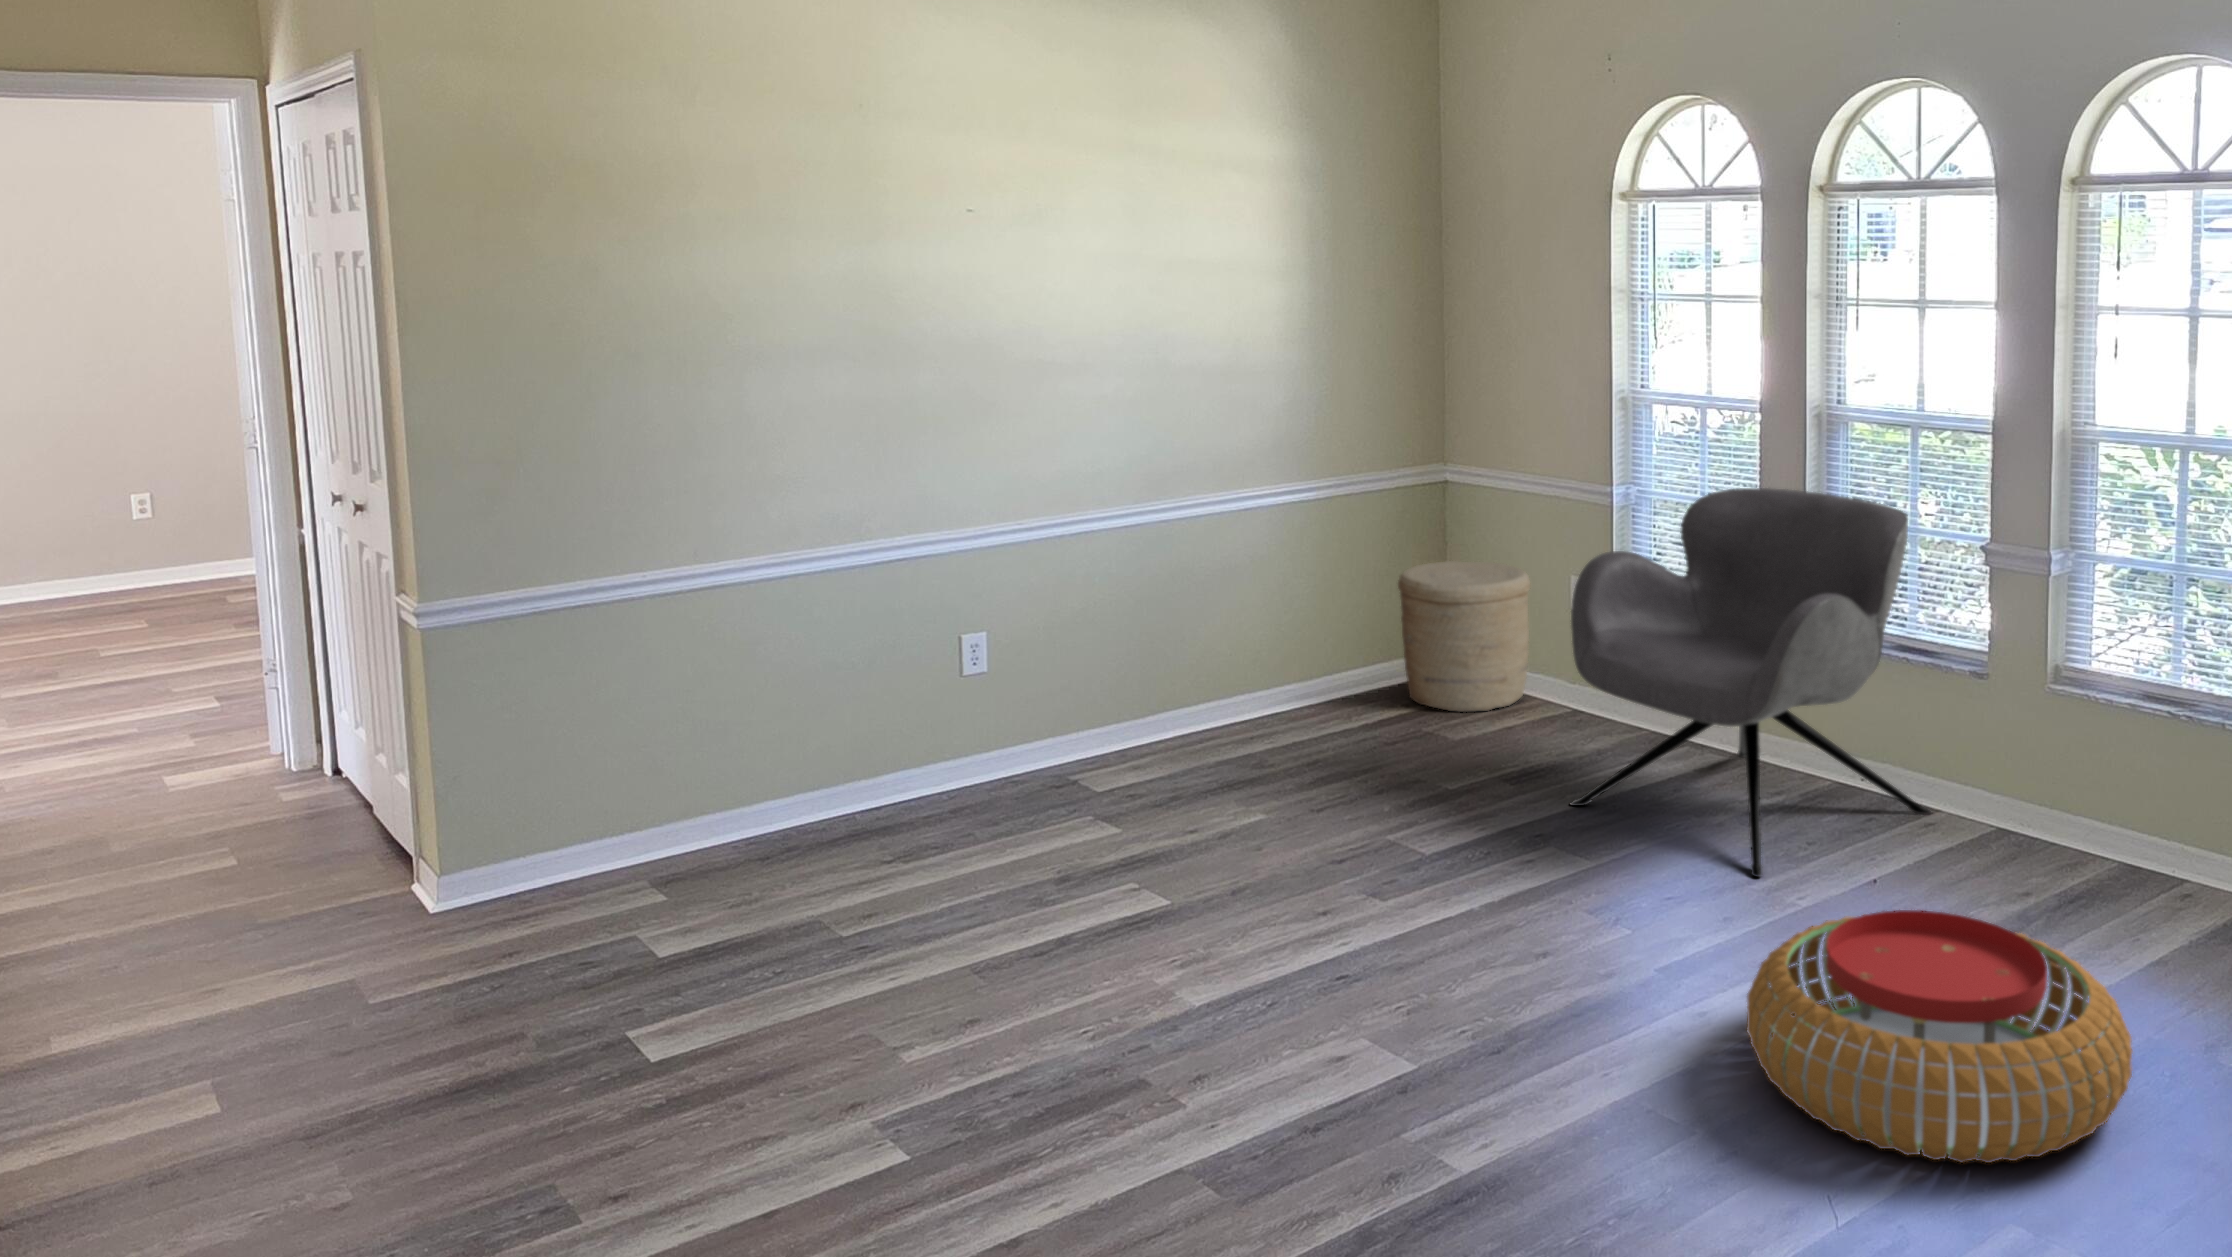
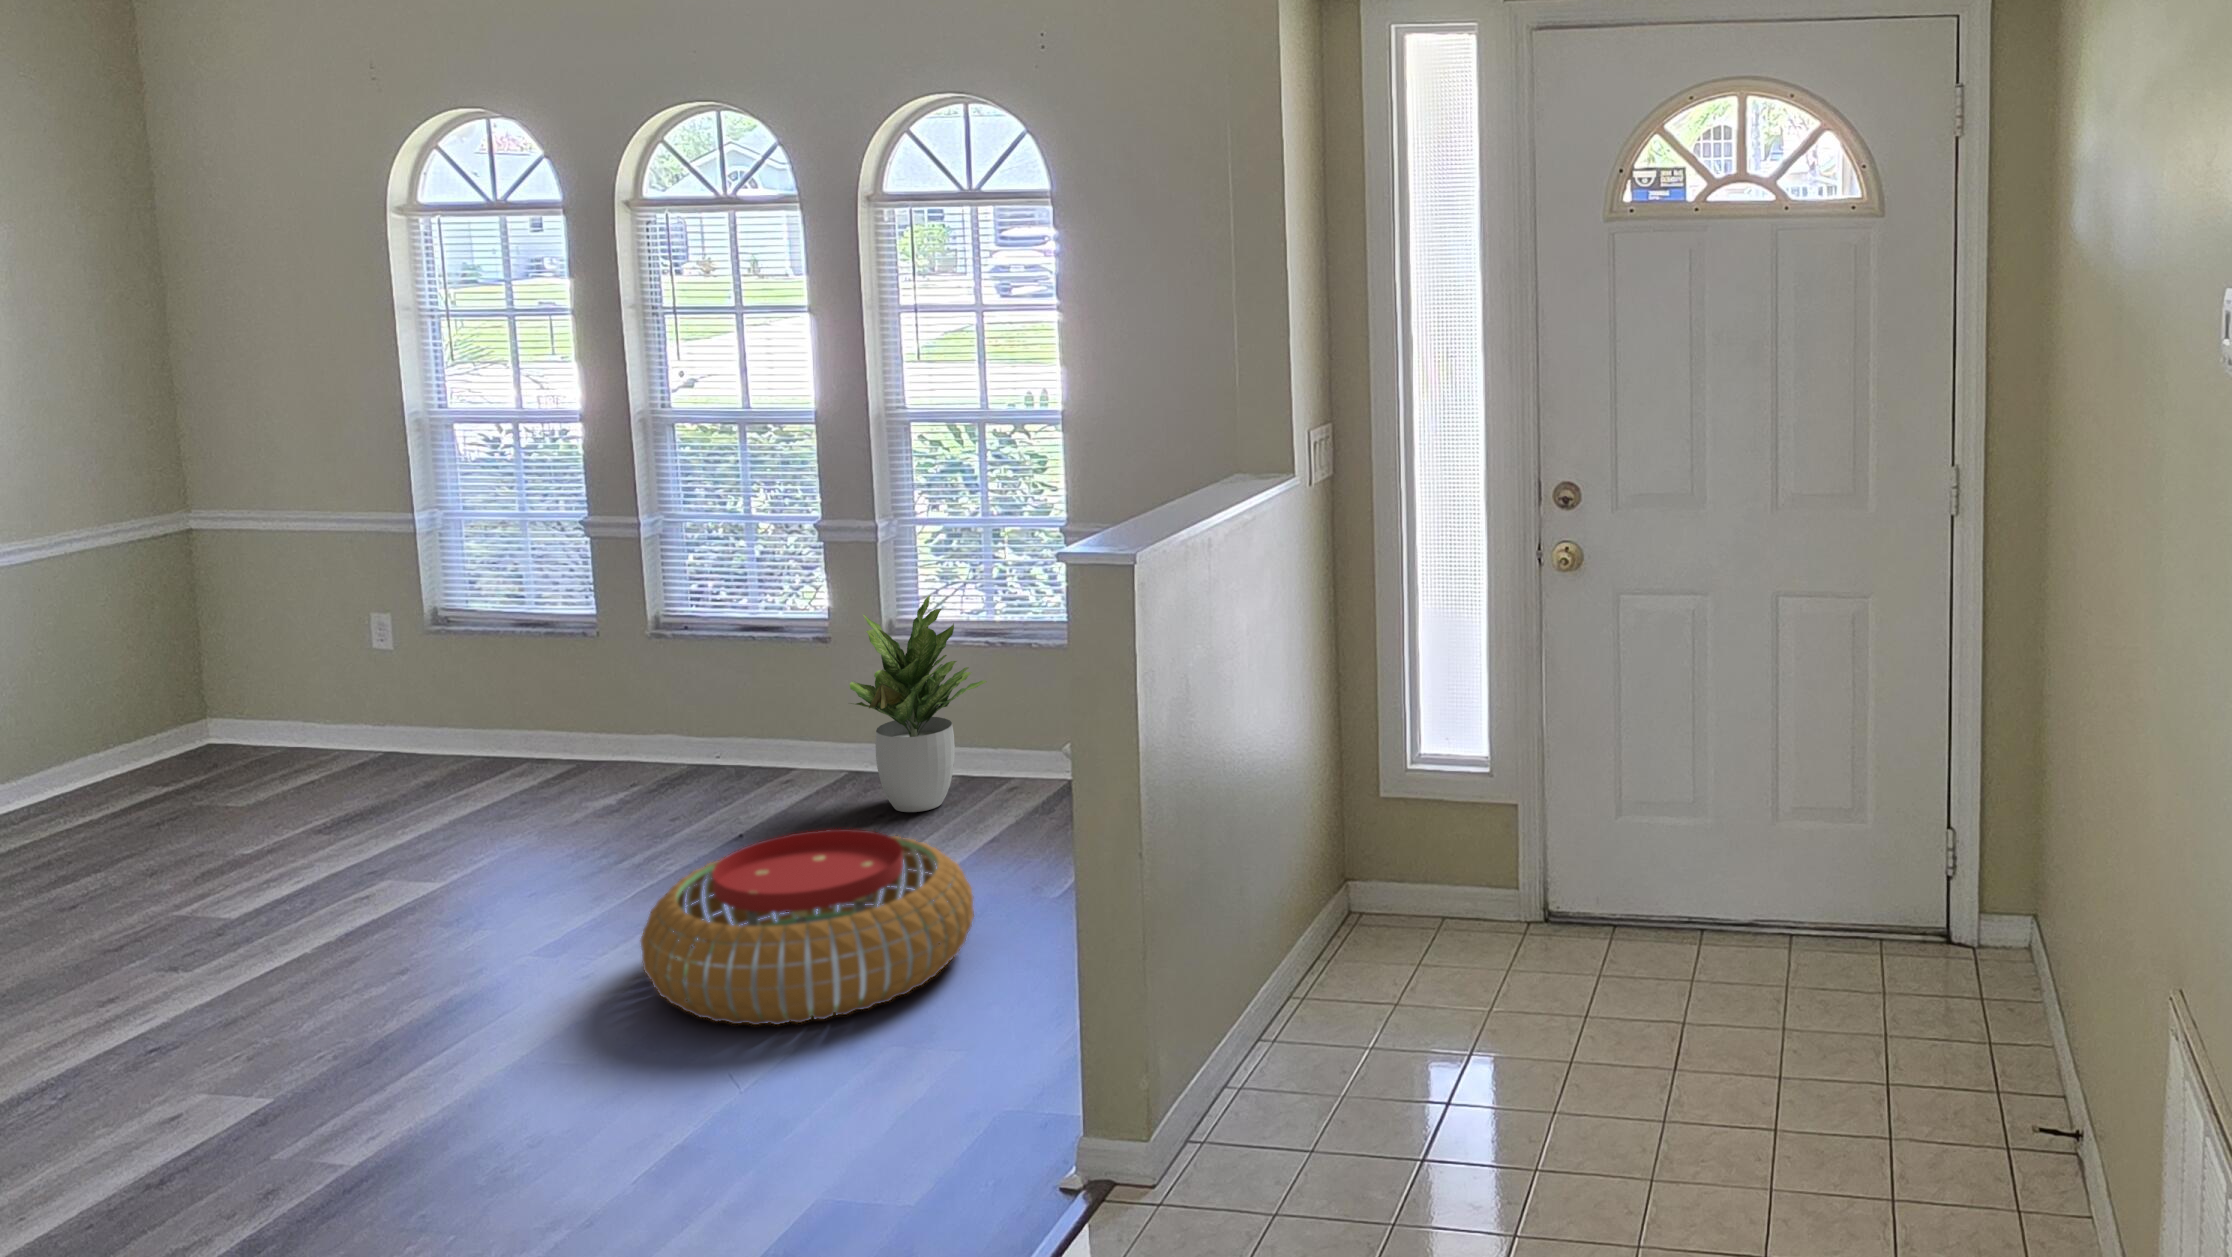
armchair: present [1570,488,1931,877] -> none [388,495,789,861]
woven basket: present [1398,561,1530,712] -> none [132,614,317,786]
potted plant: none [1999,645,2169,896] -> present [850,595,987,812]

